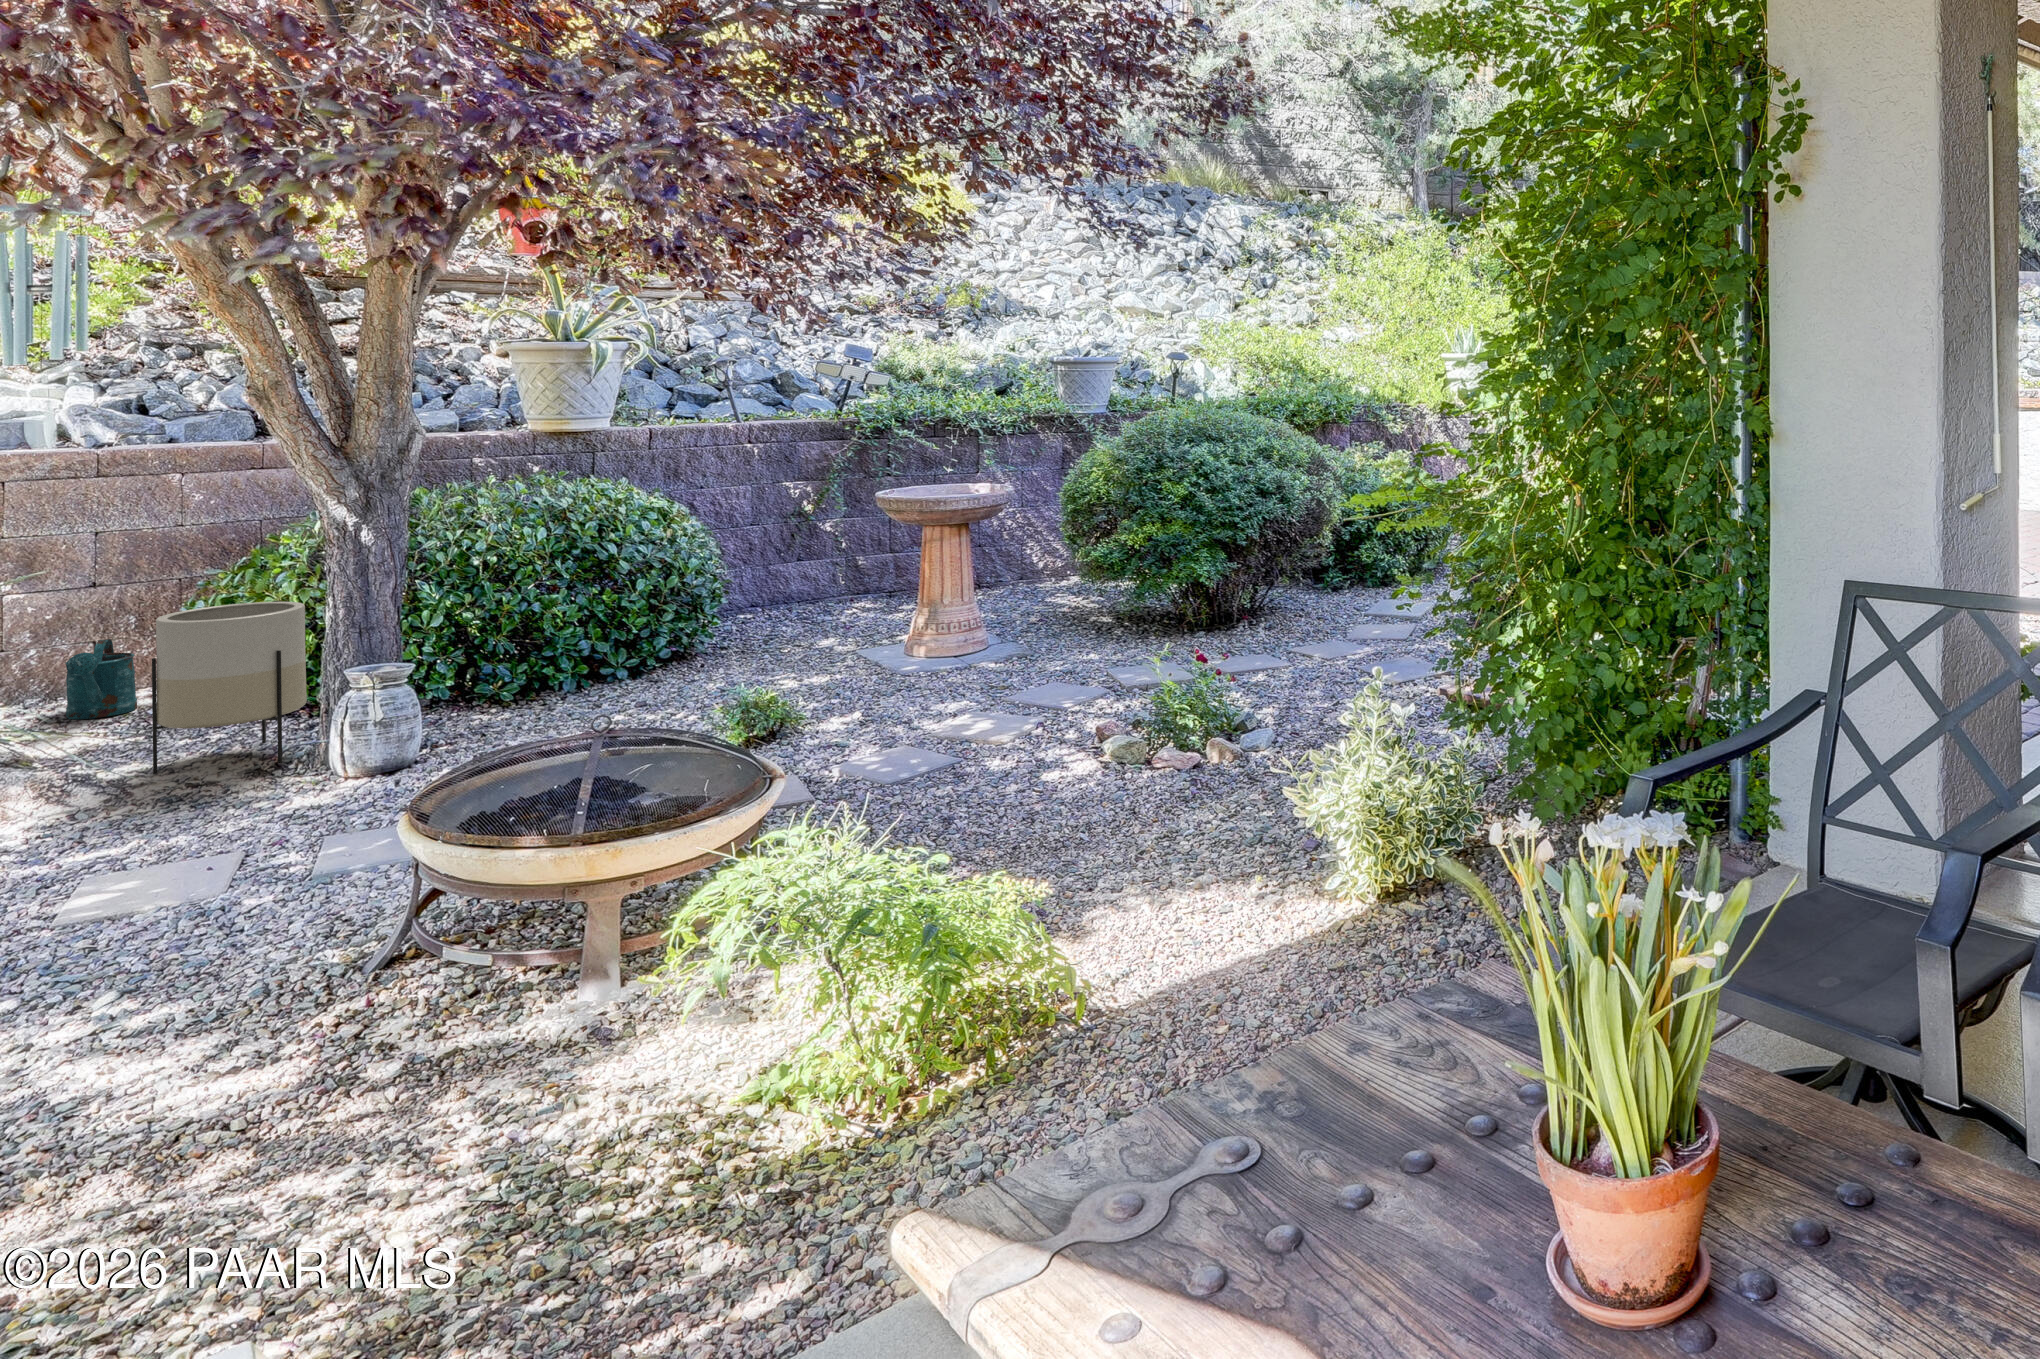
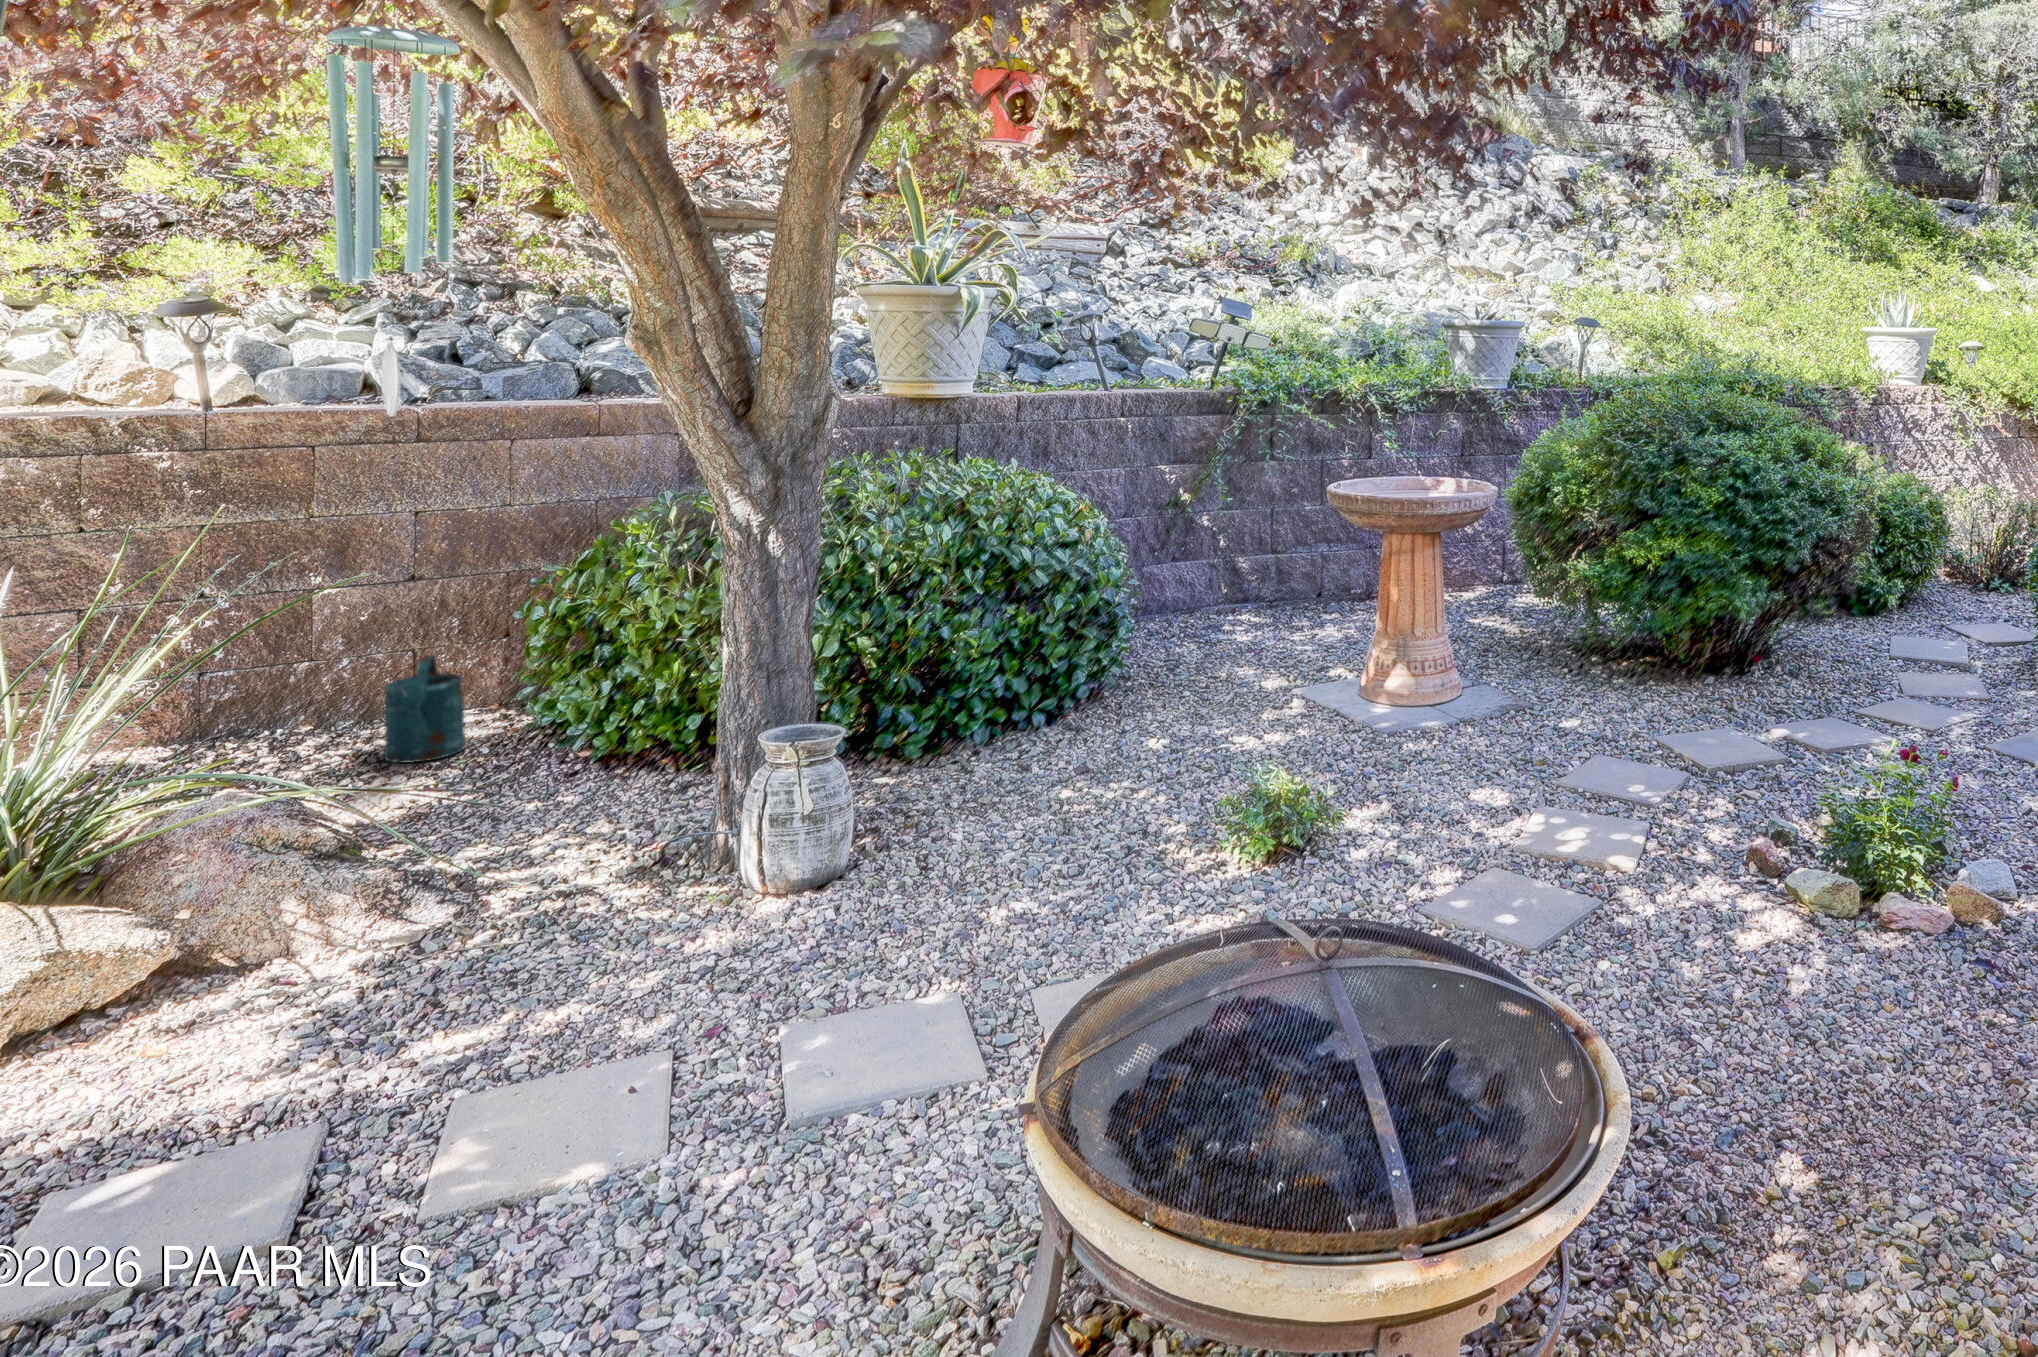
planter: present [152,602,307,774] -> none [508,623,692,863]

